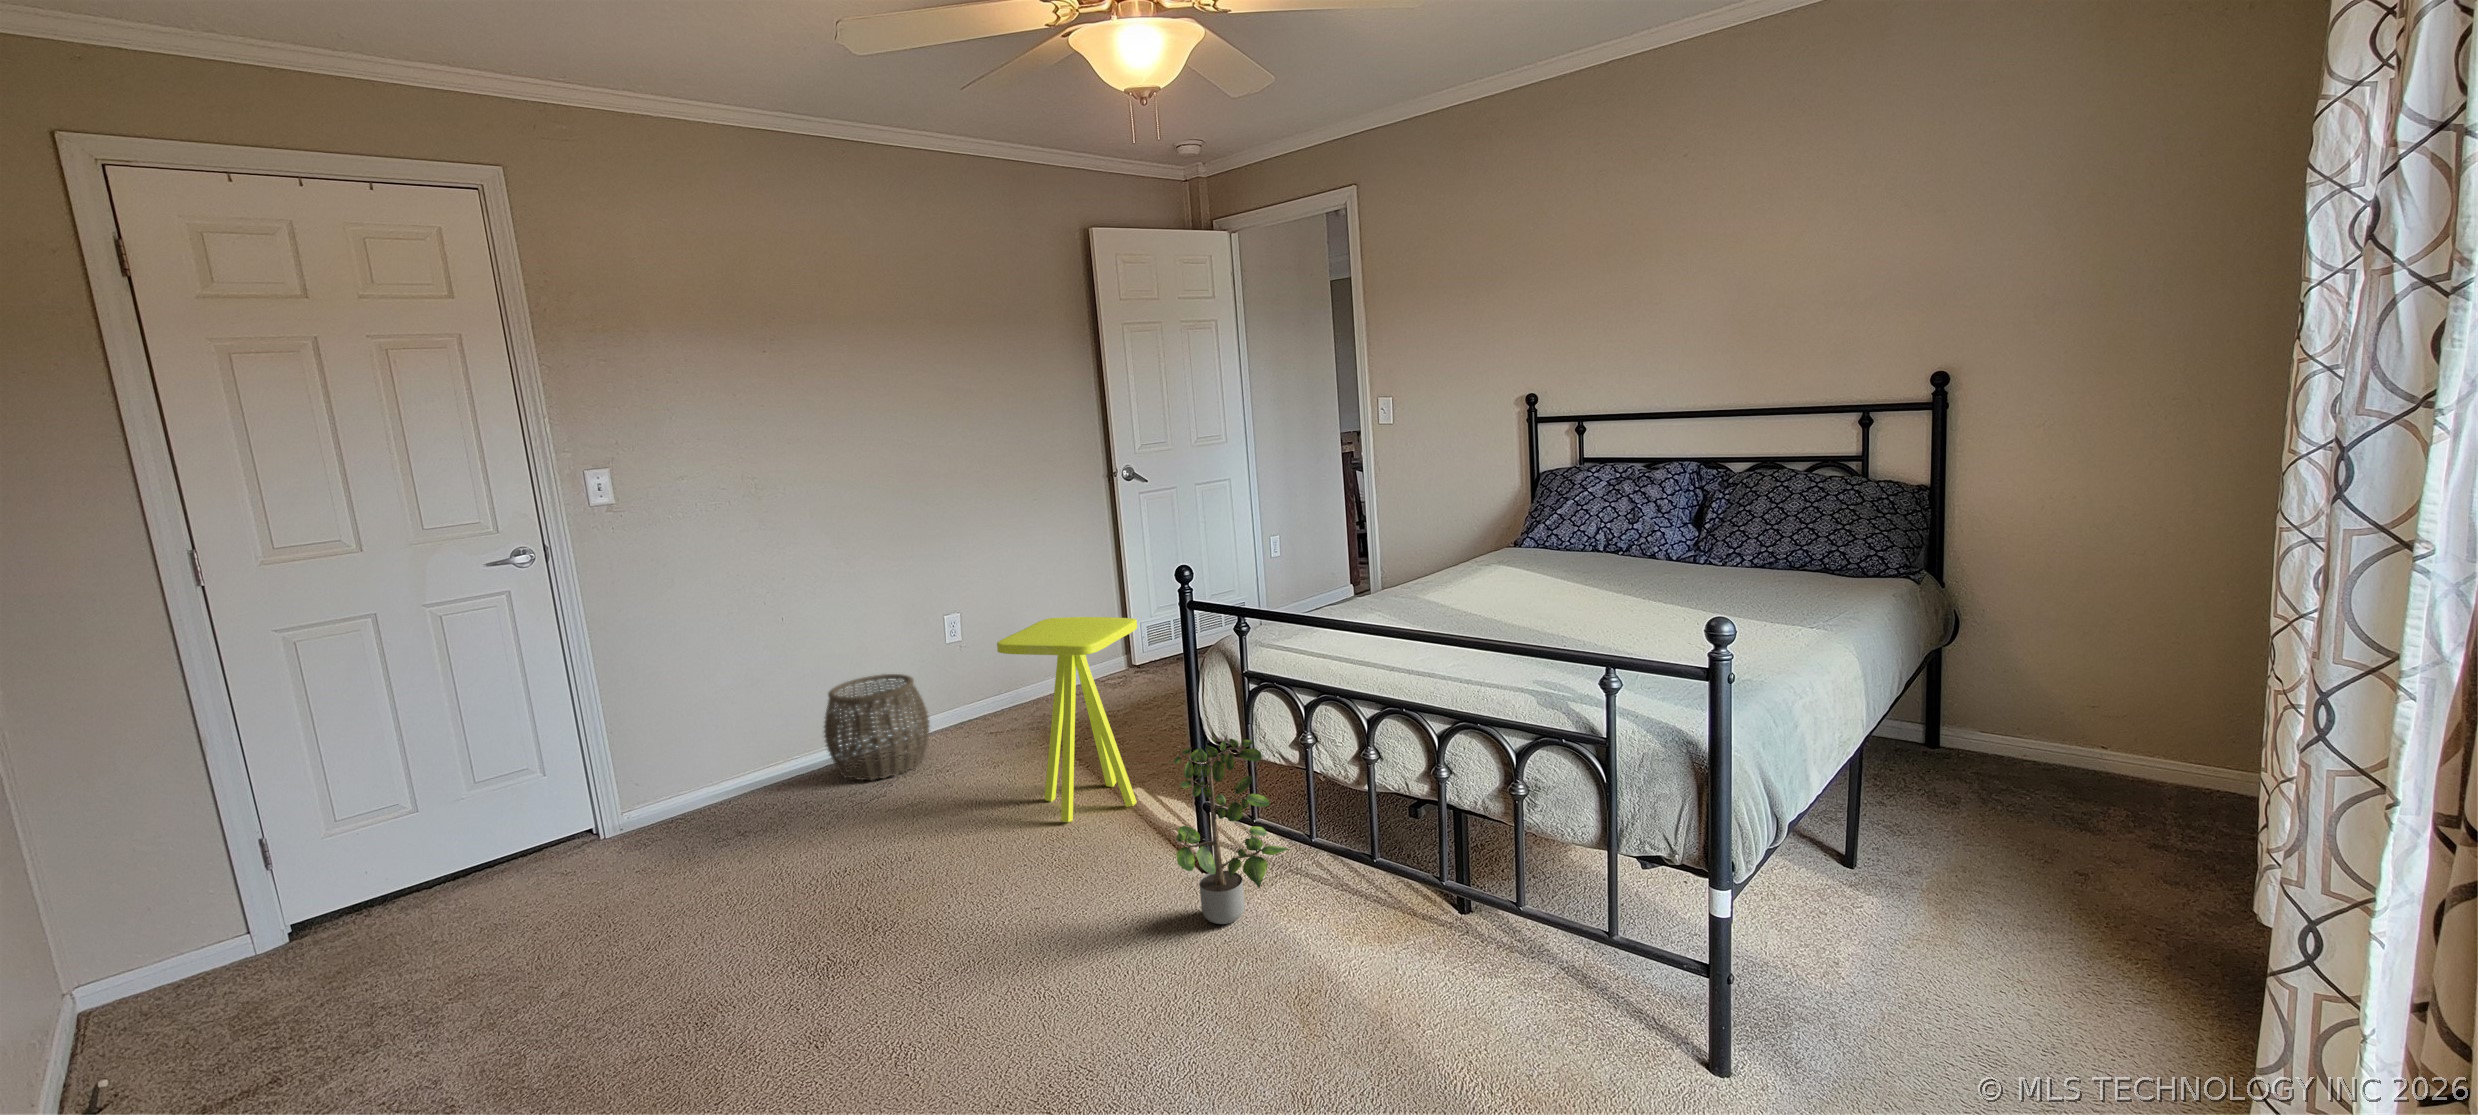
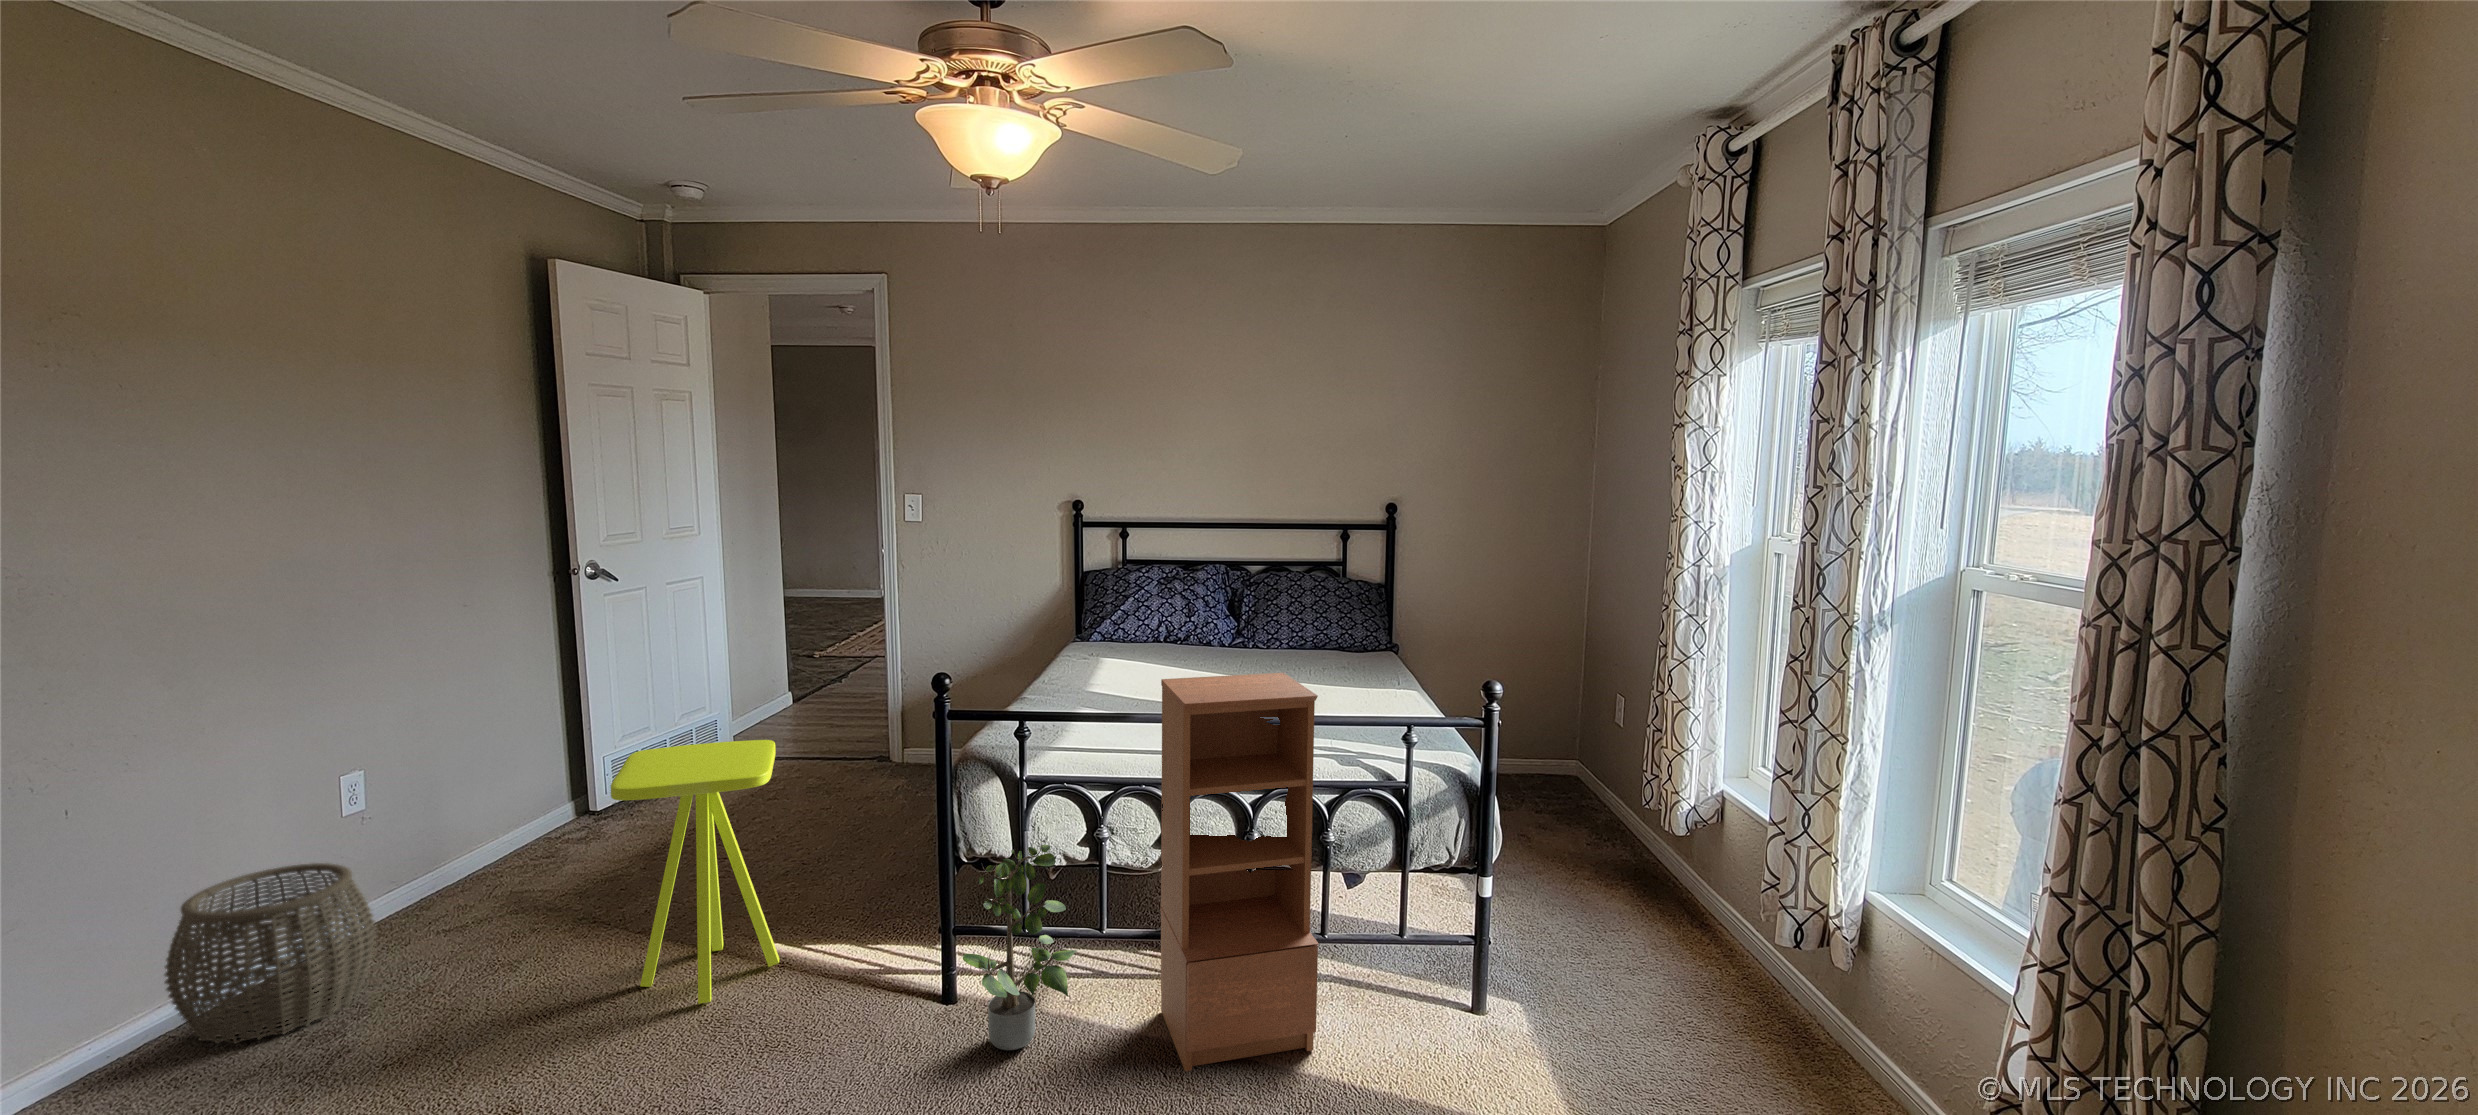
bookcase: none [1308,586,1500,1021] -> present [1160,673,1319,1072]

